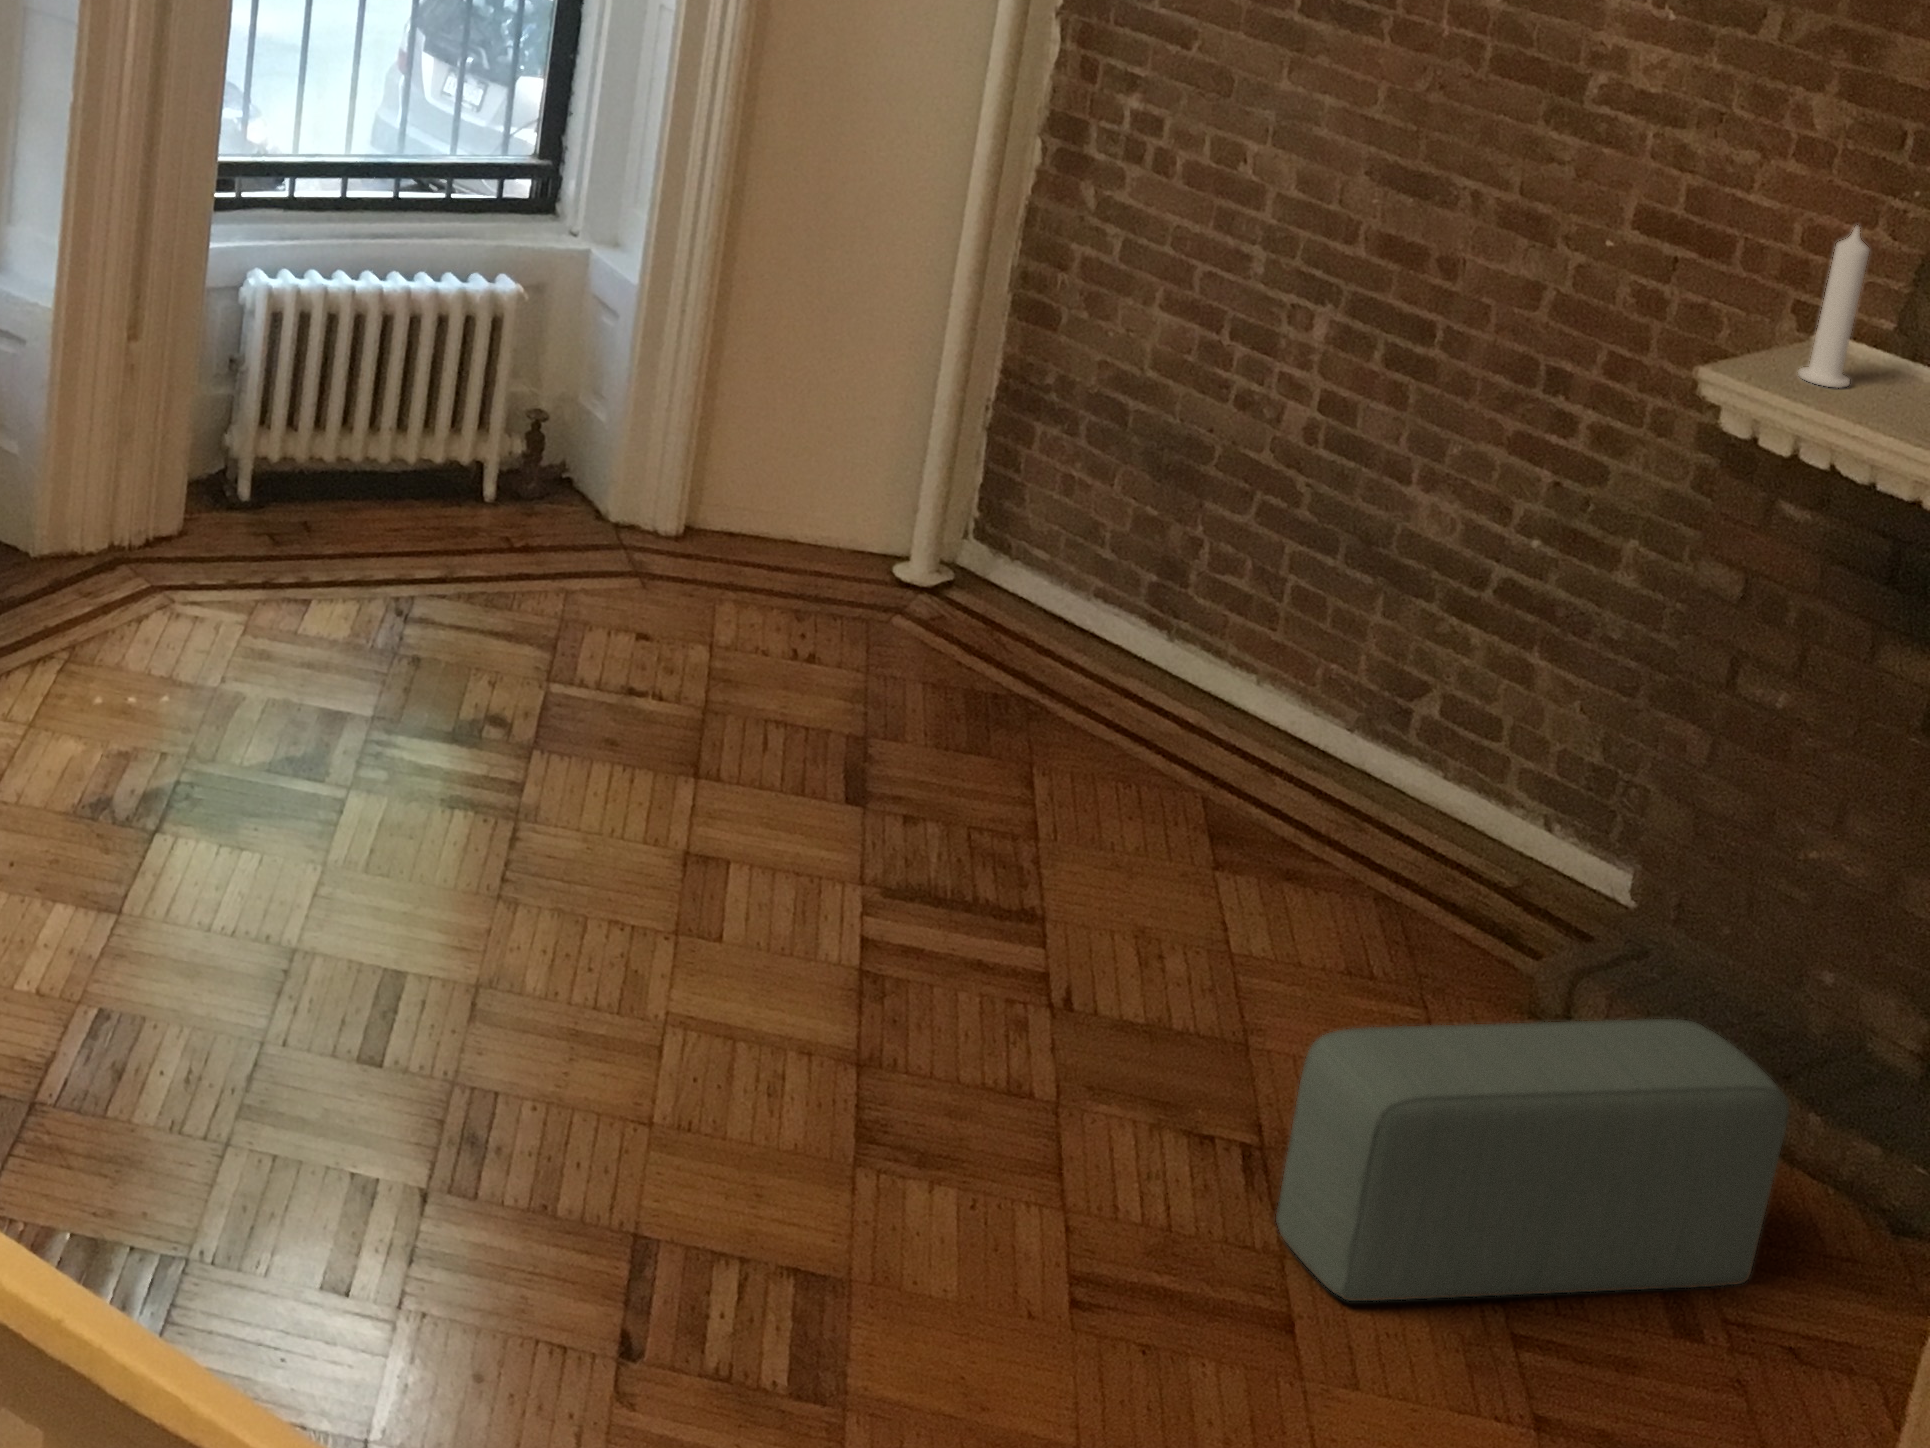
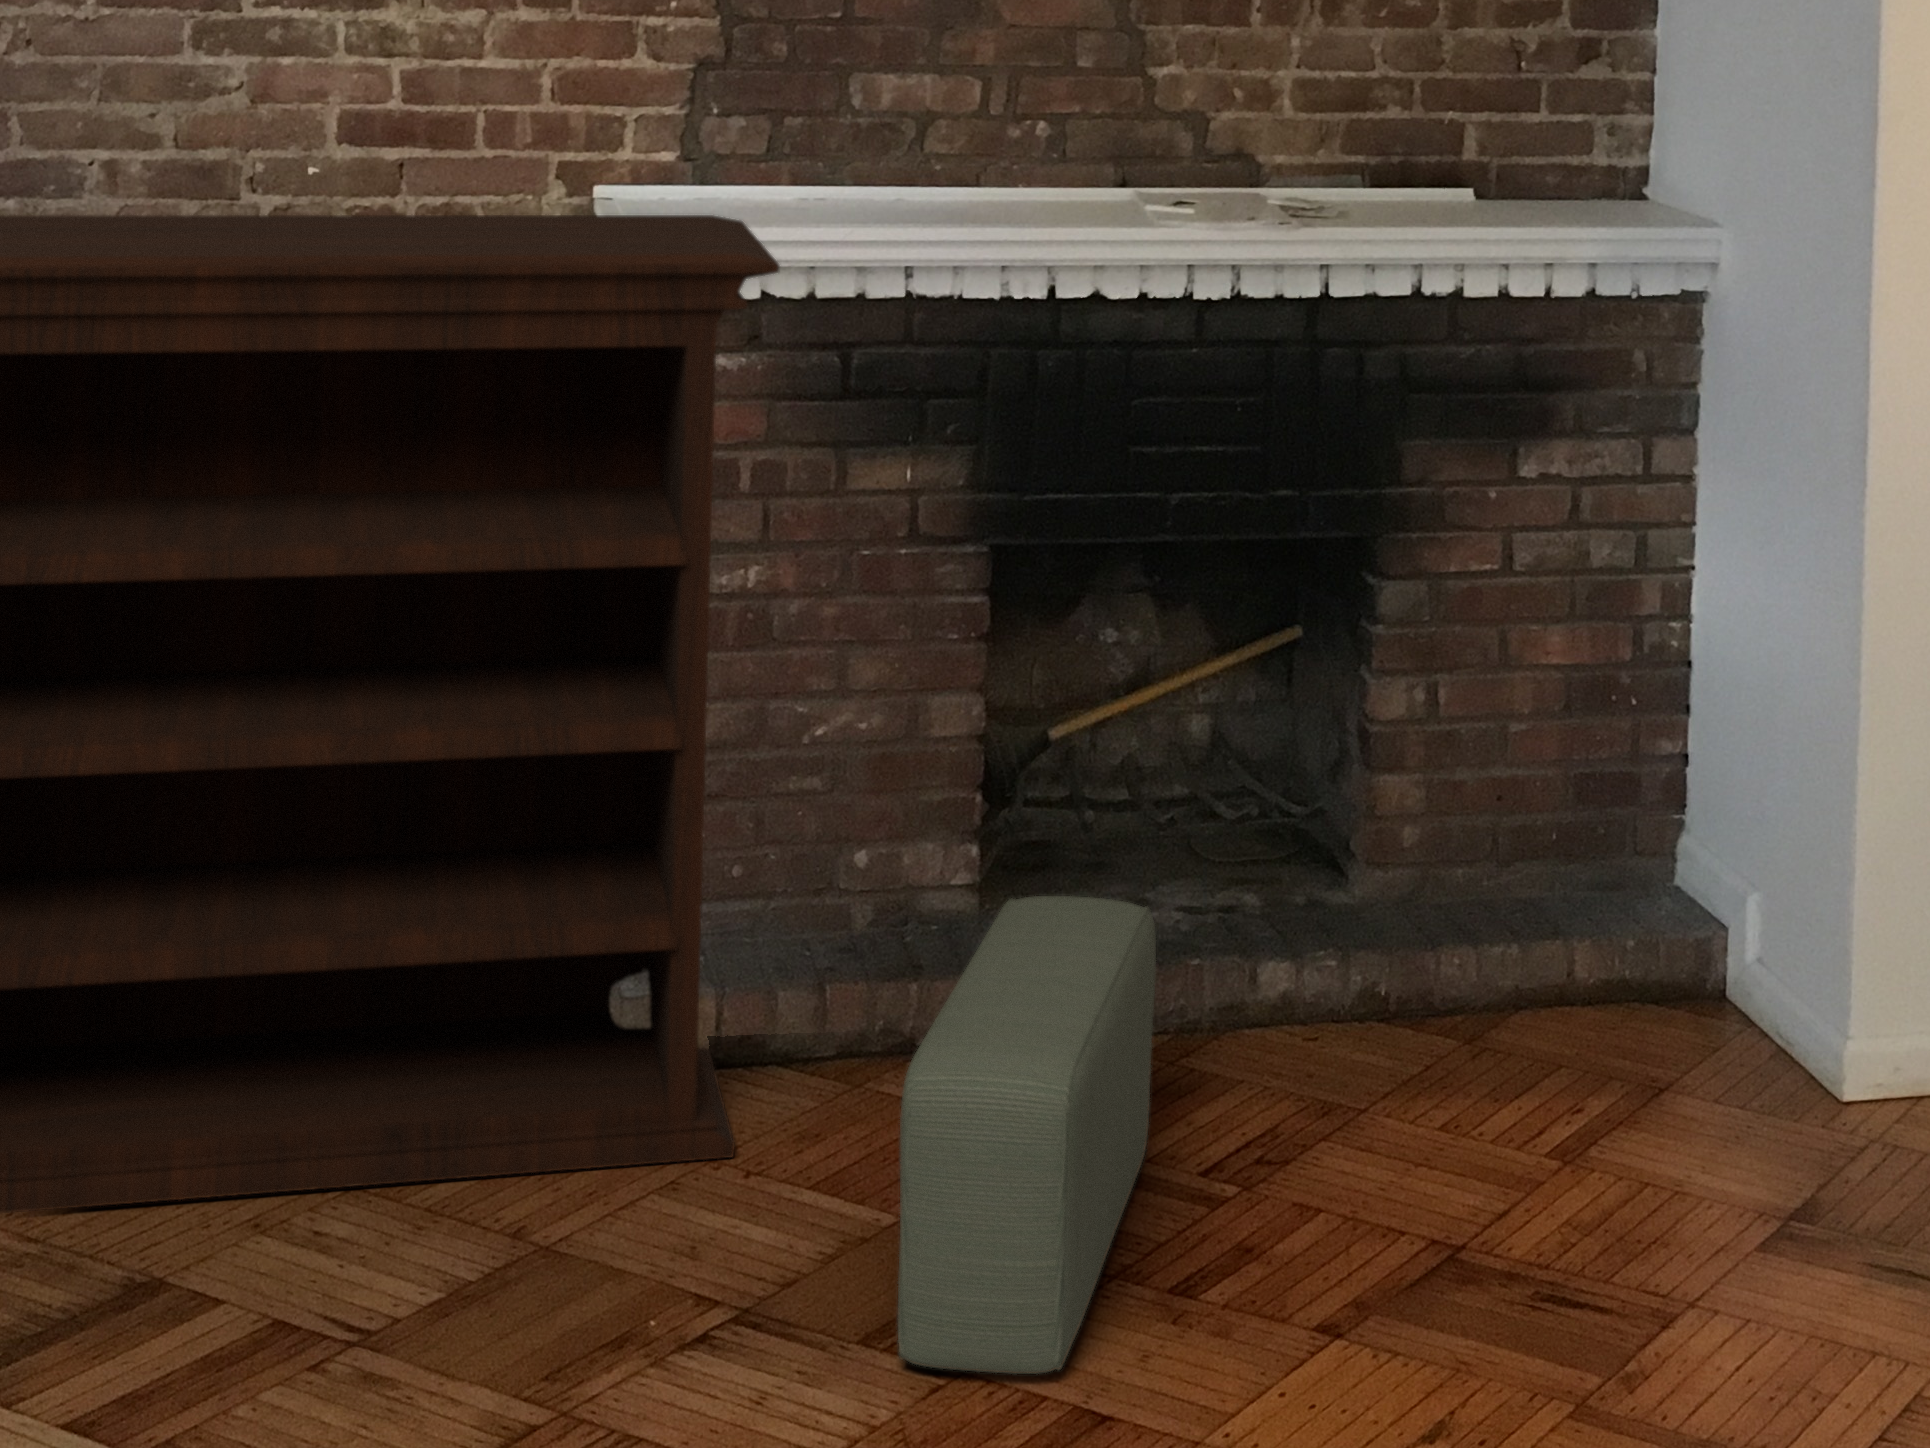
bookshelf: none [992,197,1802,1091] -> present [0,215,780,1213]
candle: present [1798,227,1870,388] -> none [673,29,726,216]

